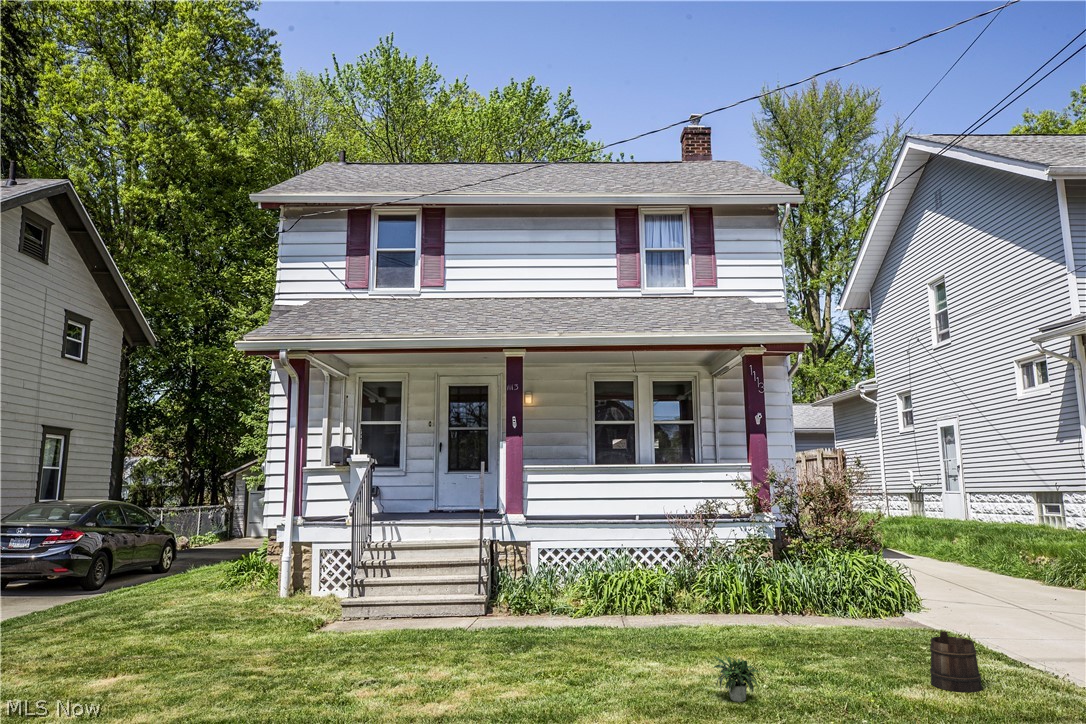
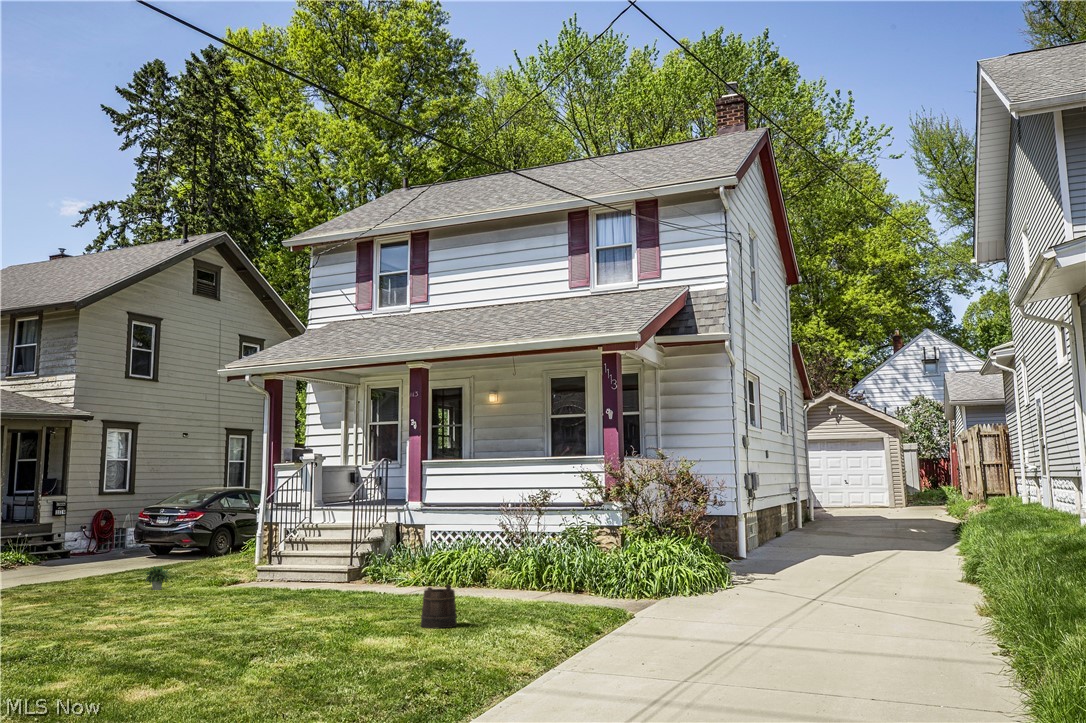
potted plant: present [713,655,759,702] -> present [146,566,171,590]

